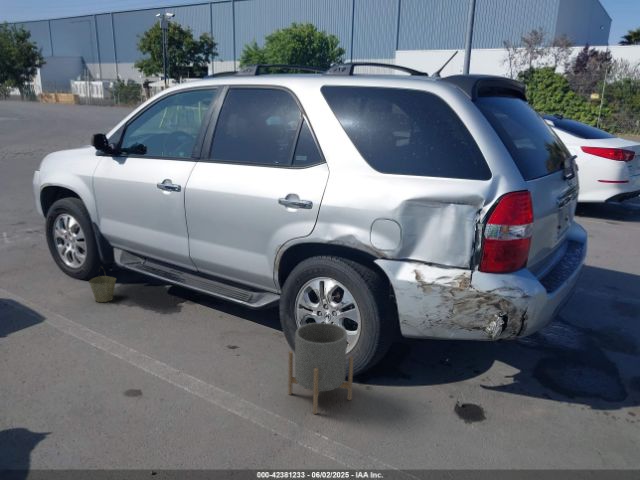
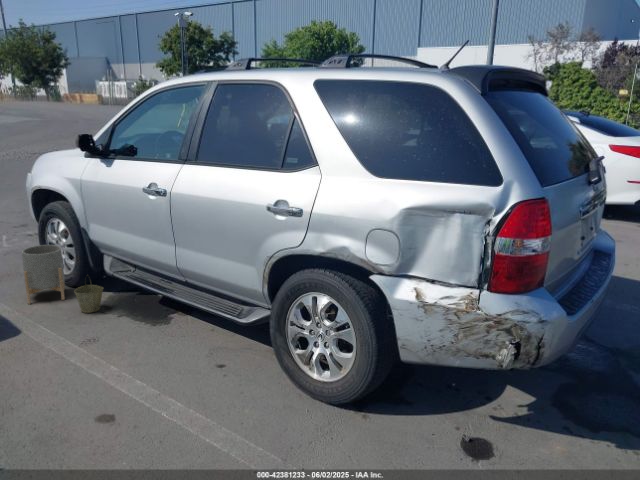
planter: present [288,322,353,414] -> present [22,245,65,304]

